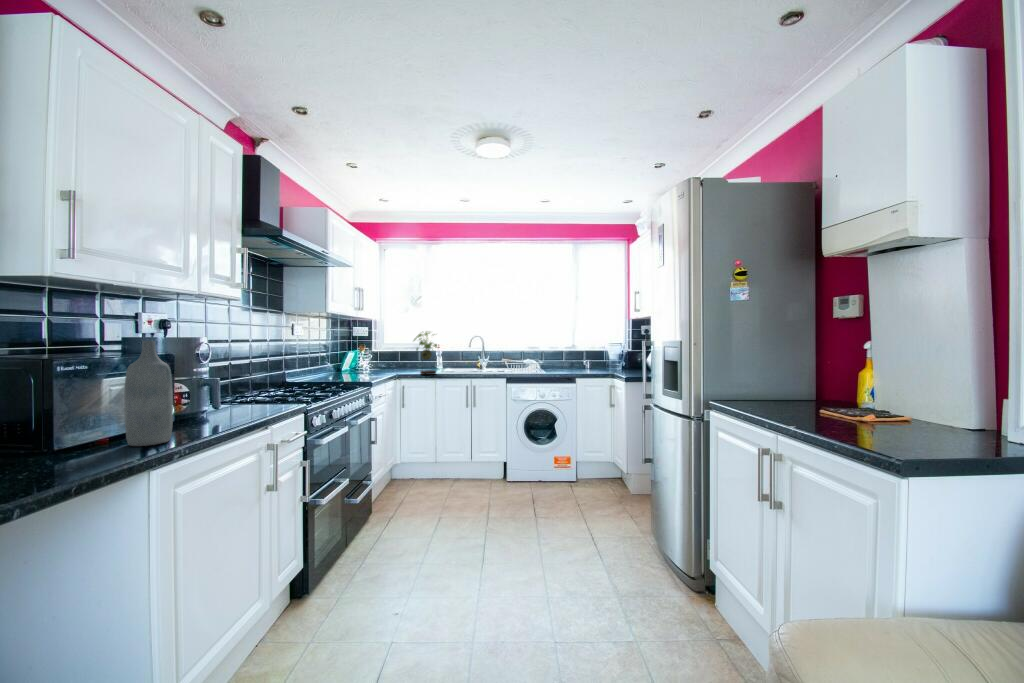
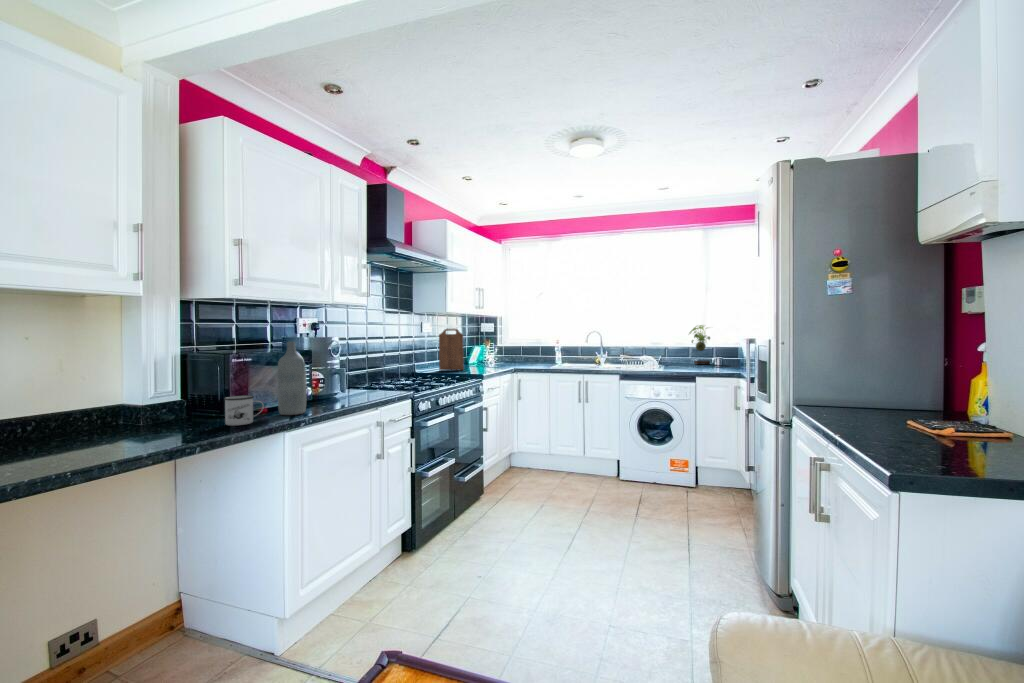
cutting board: none [314,331,344,378] -> present [439,329,464,370]
plant: present [414,332,437,375] -> present [690,325,710,365]
mug: none [32,421,107,470] -> present [224,395,264,426]

